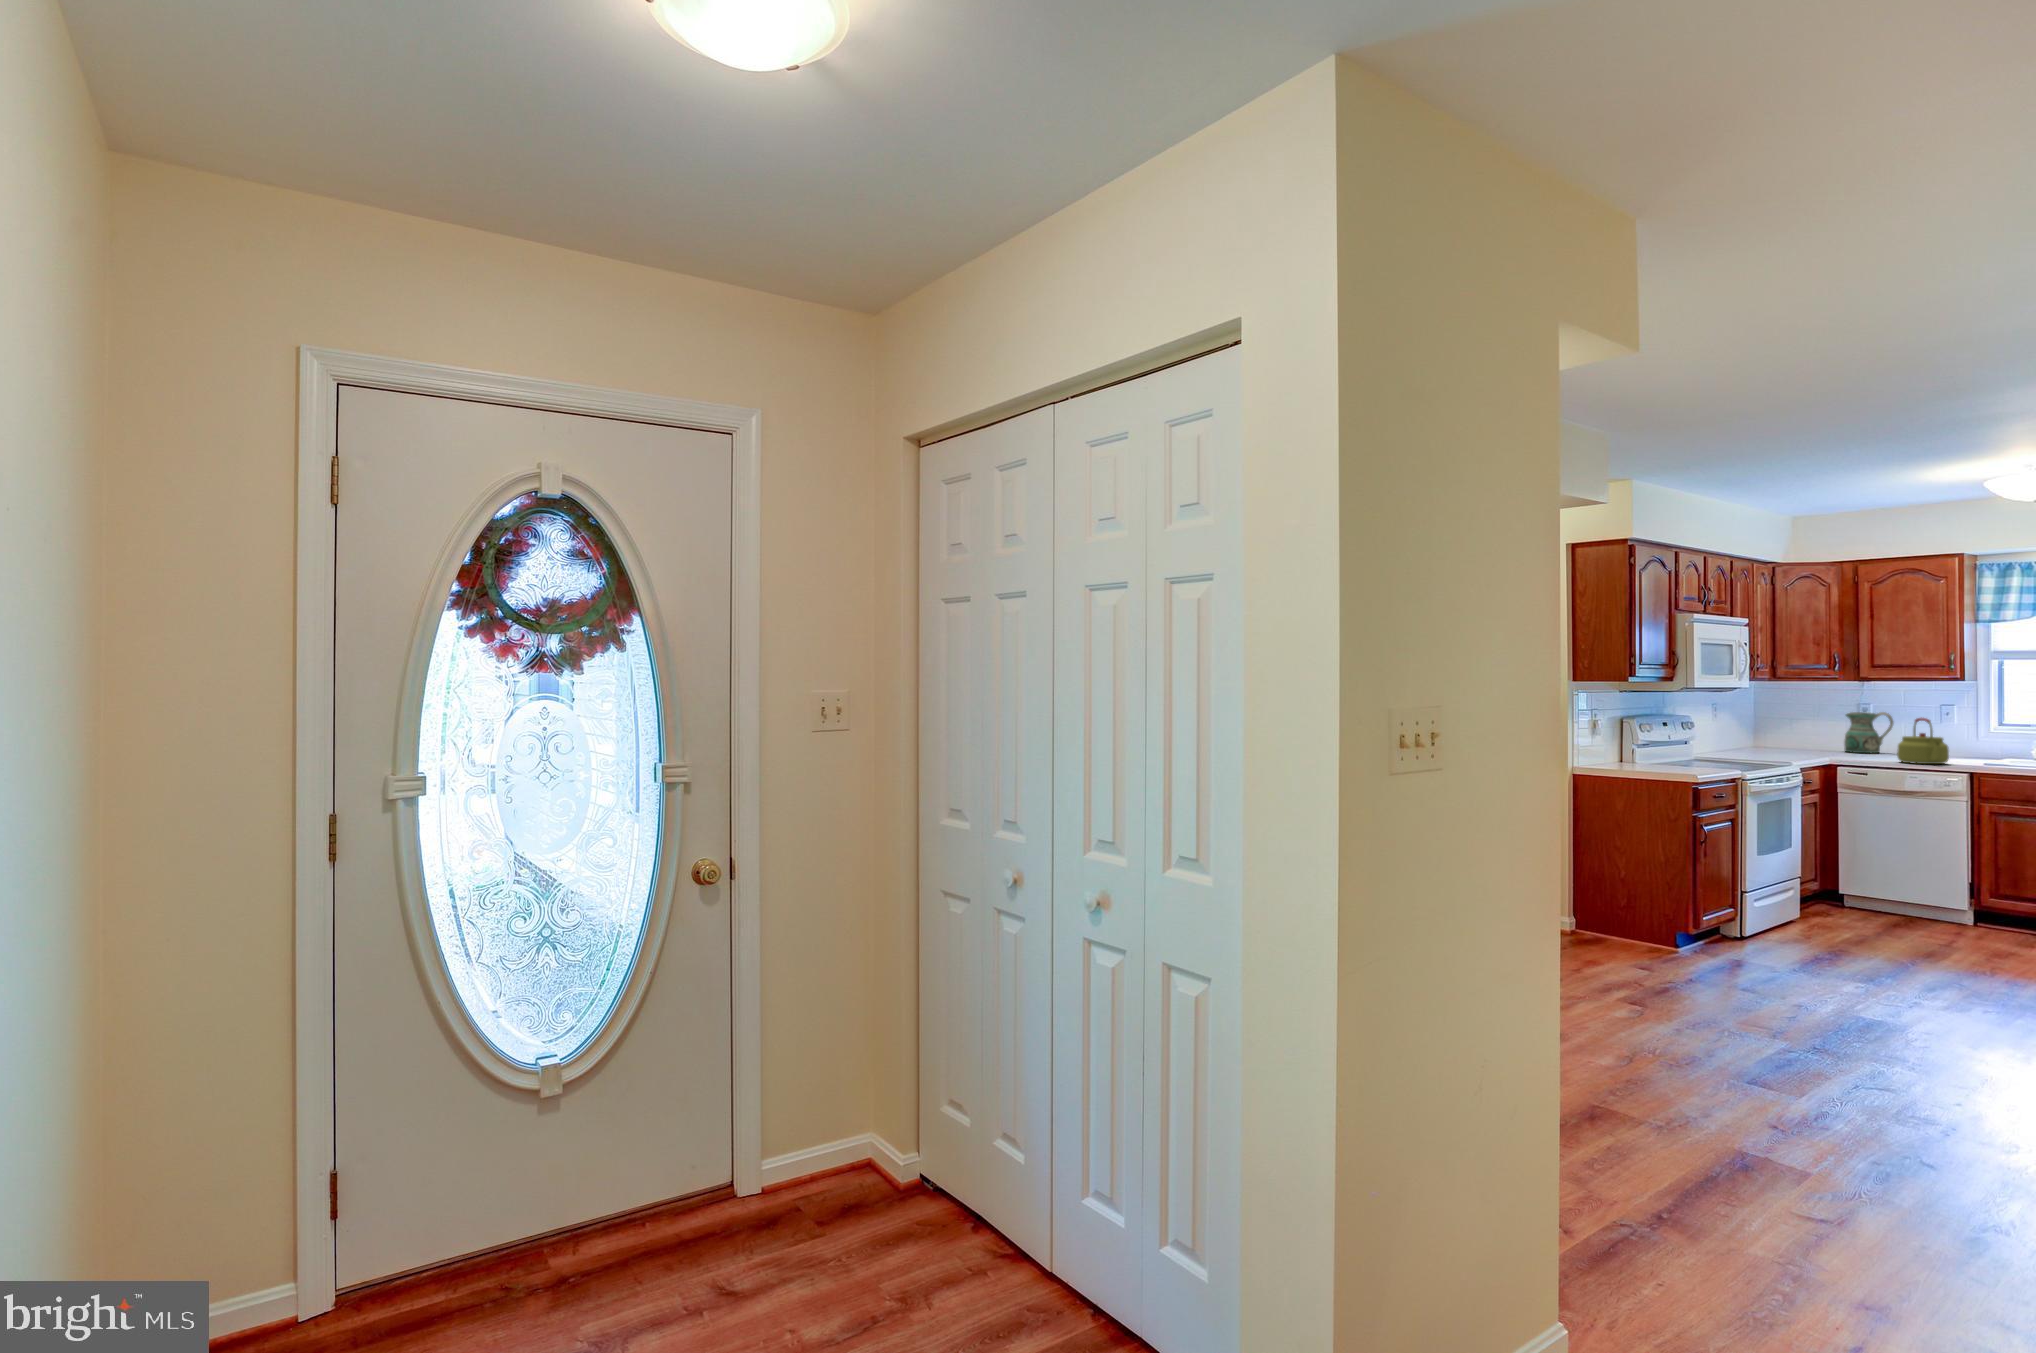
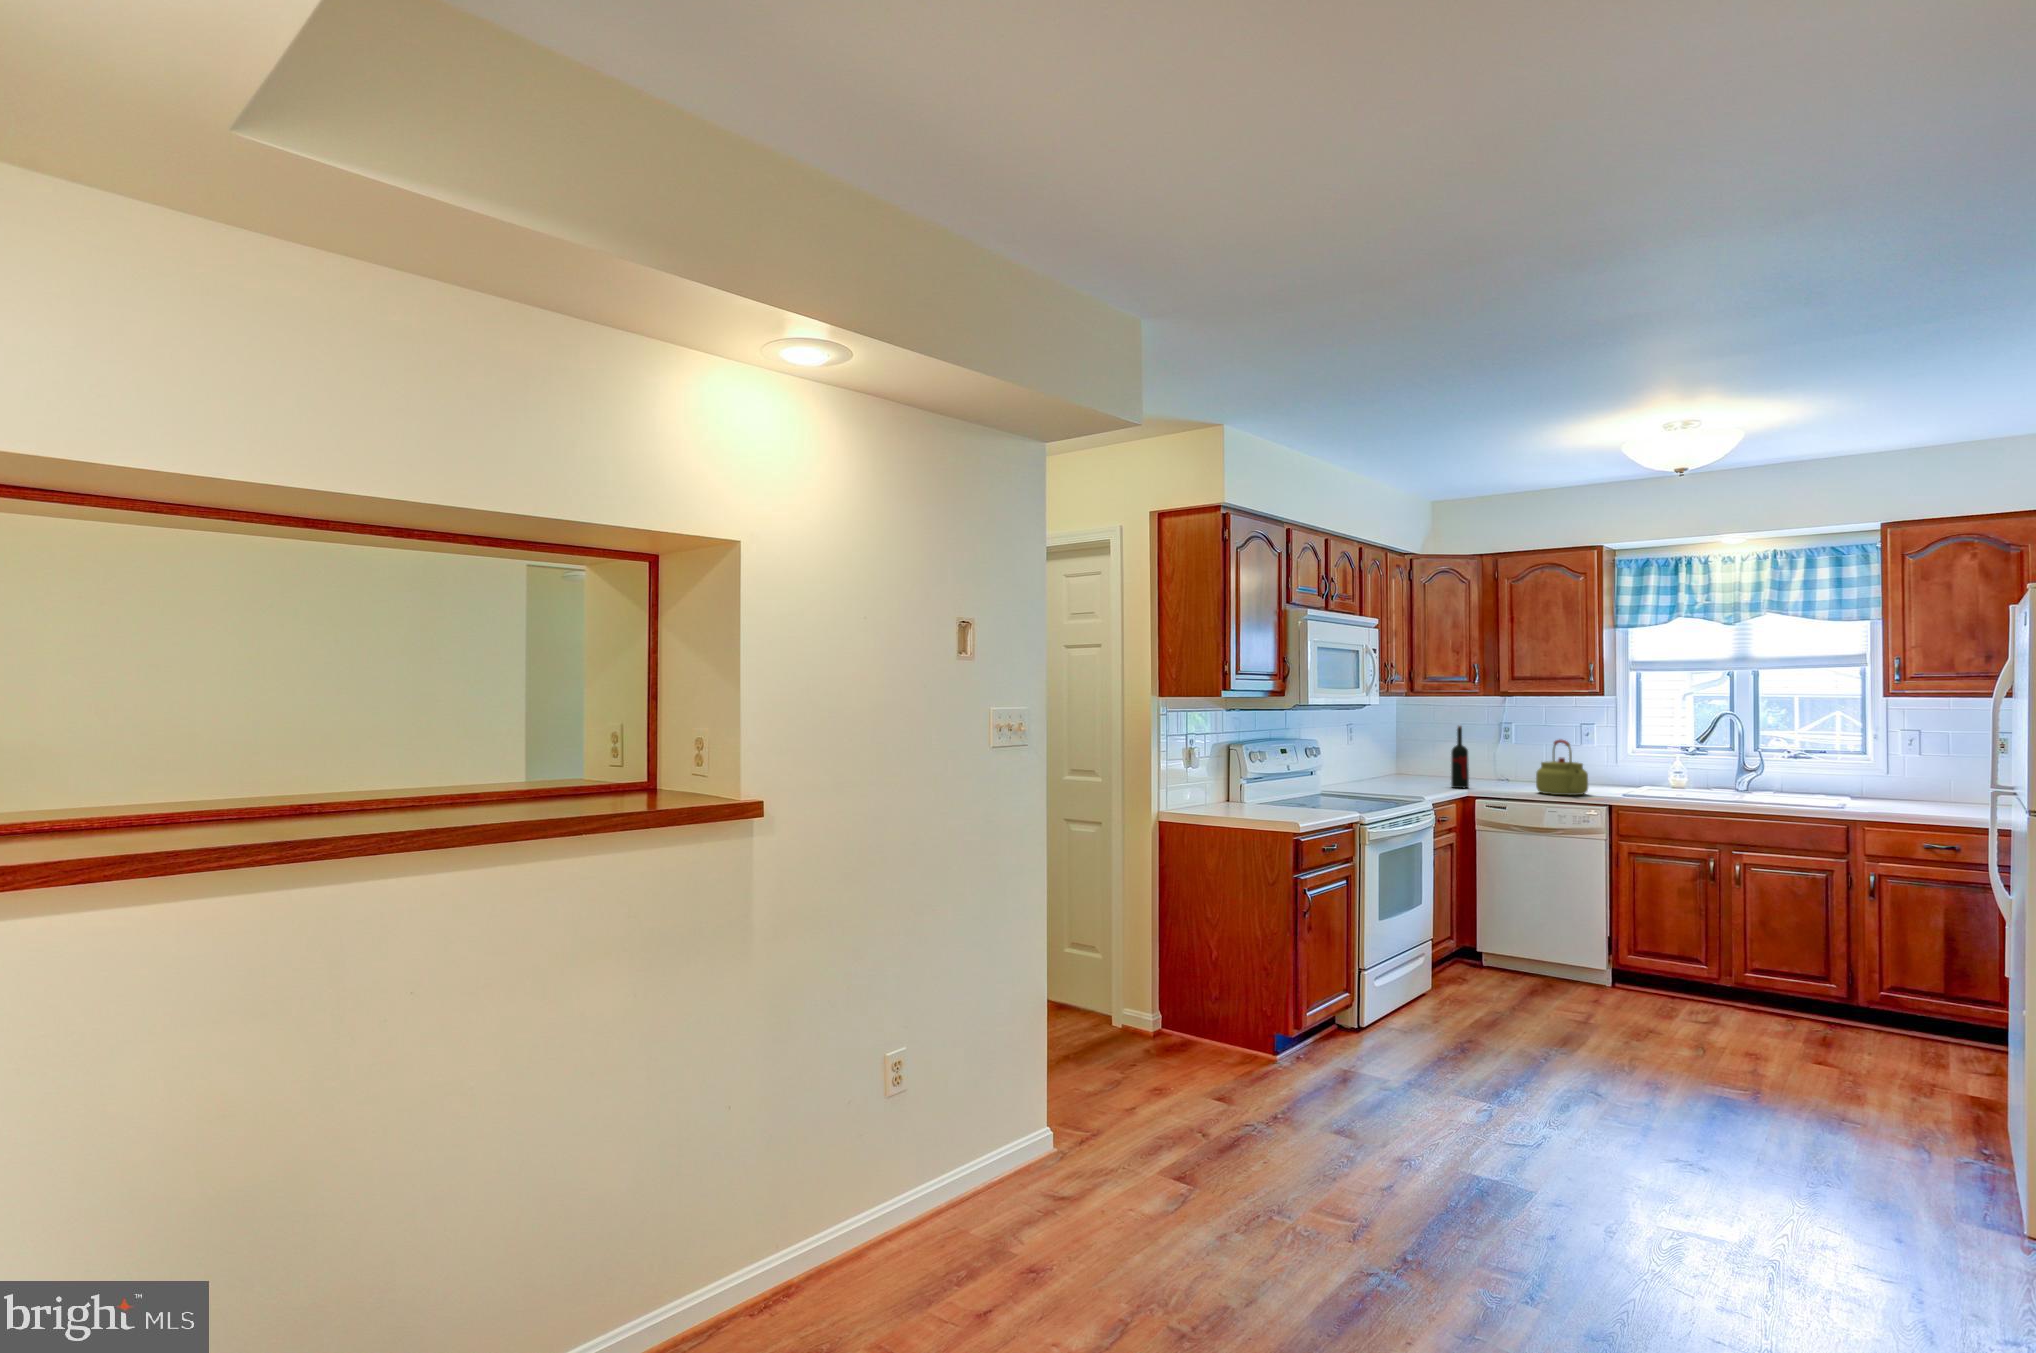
wine bottle: none [1814,706,1831,758] -> present [1451,726,1469,788]
ceramic pitcher: present [1844,712,1893,753] -> none [1485,731,1534,780]

